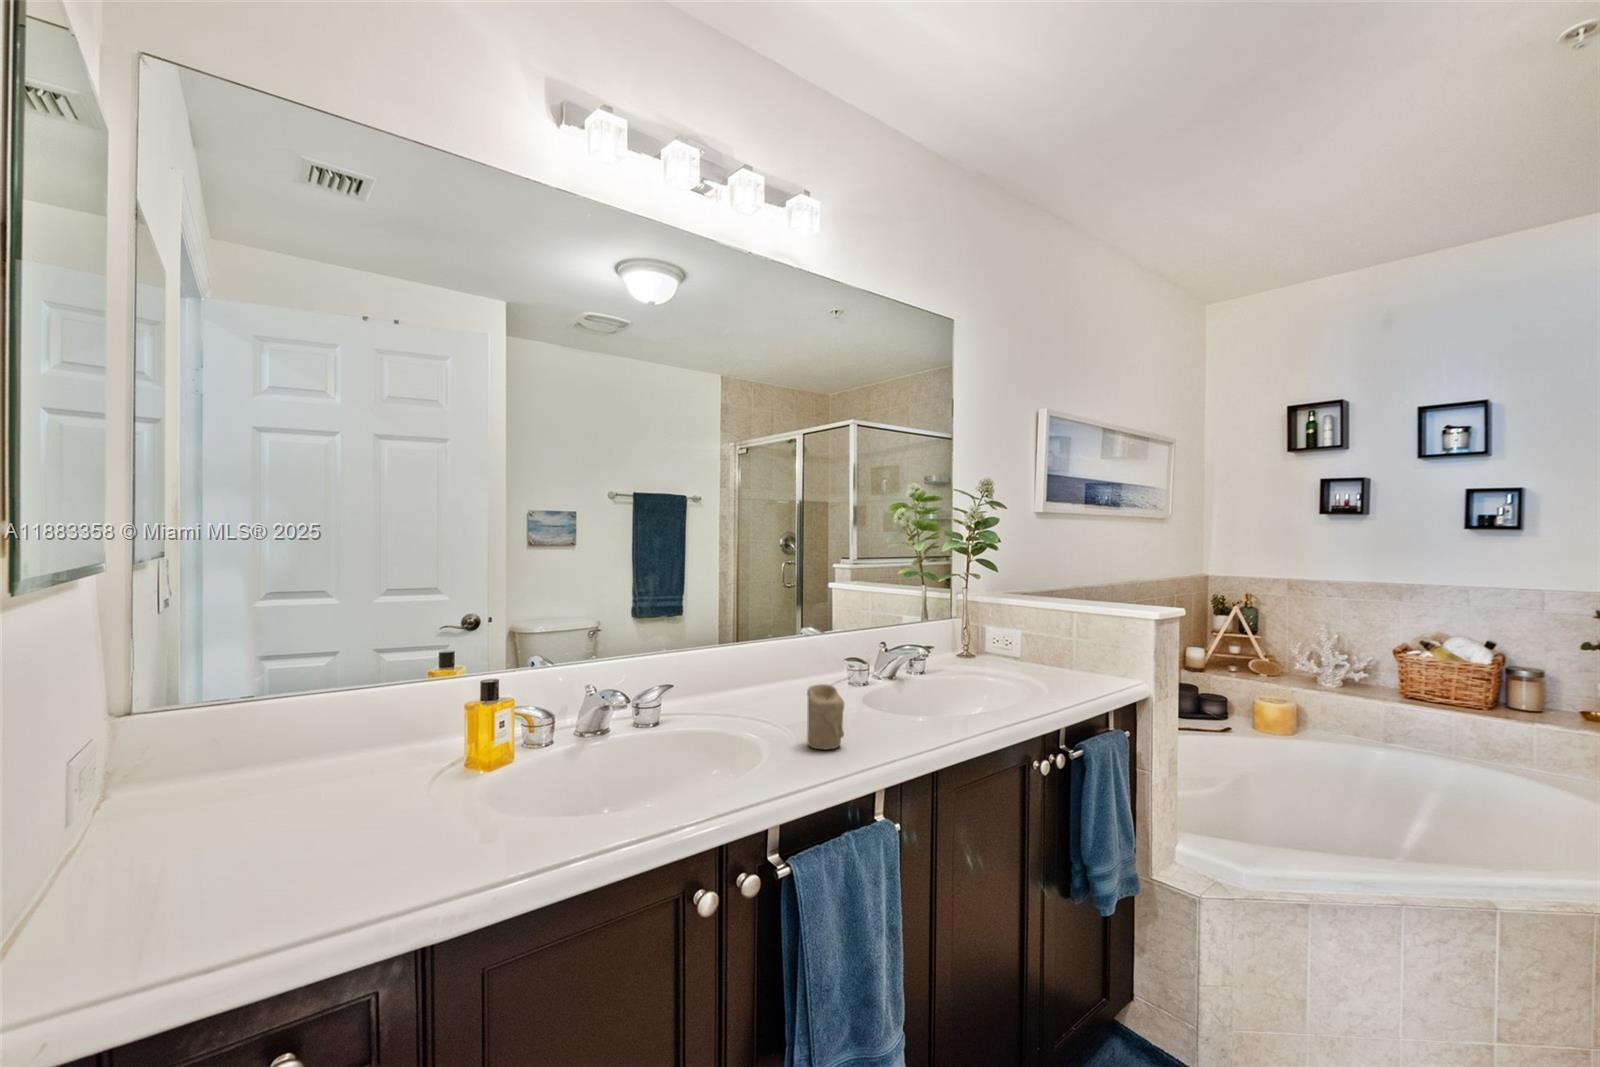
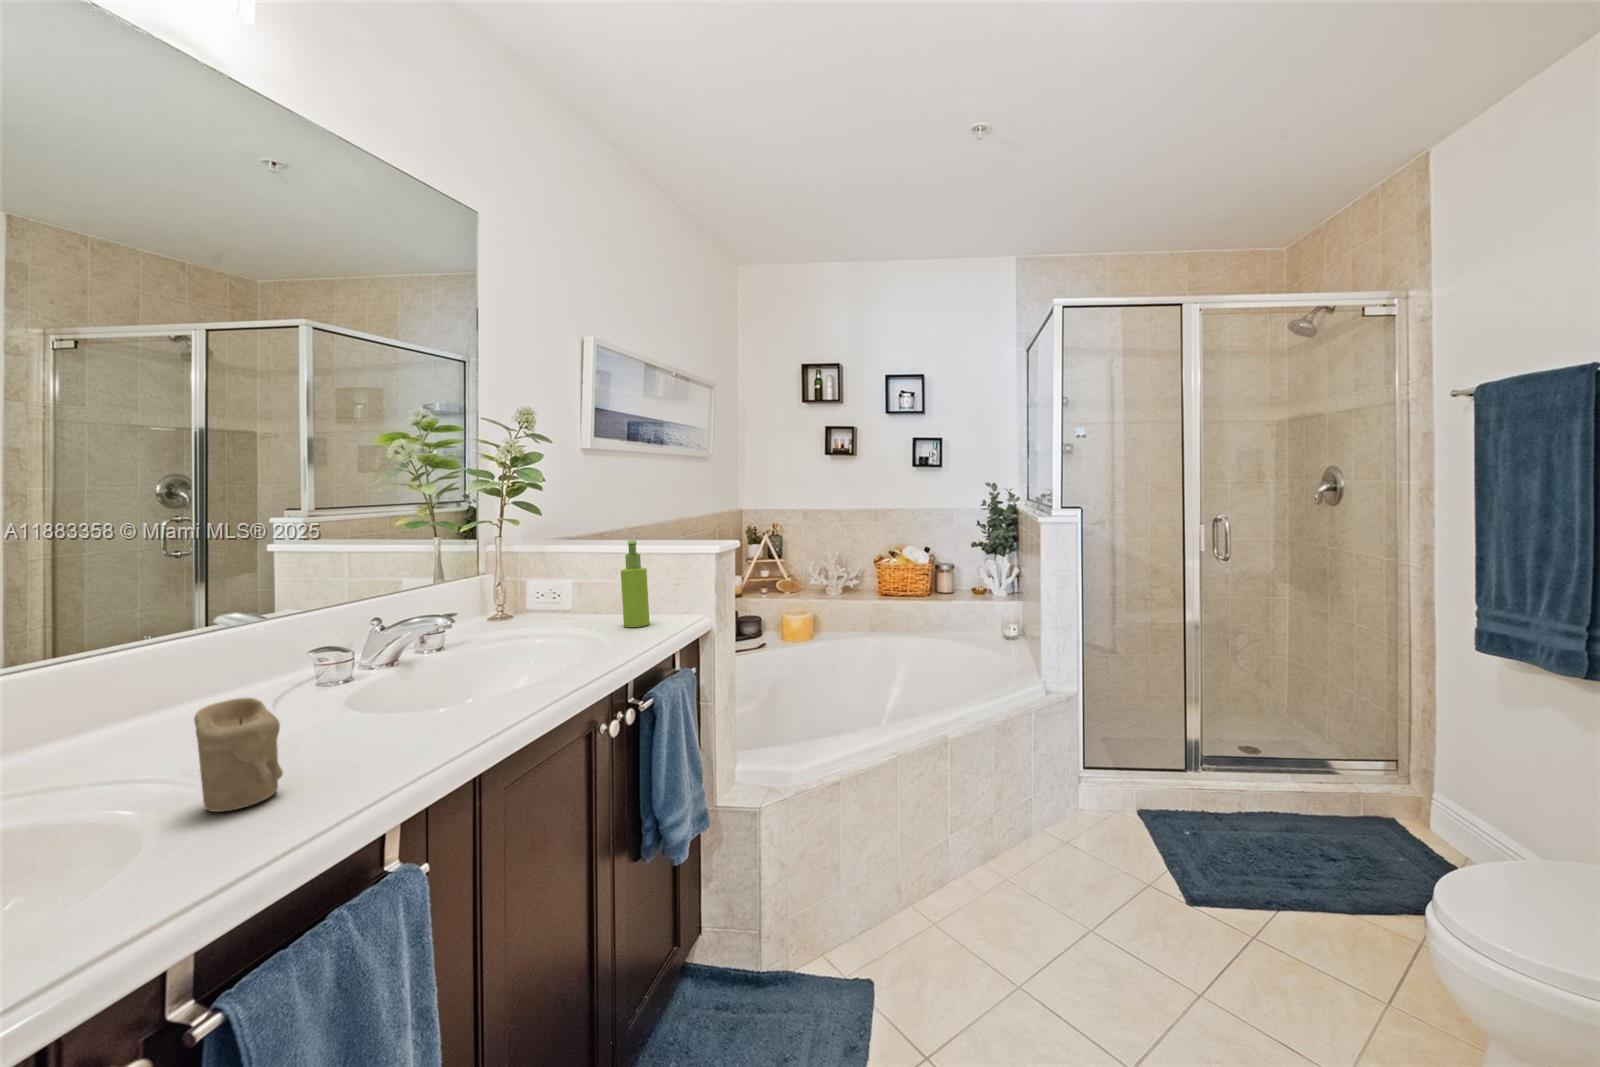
soap dispenser: none [1063,603,1088,682] -> present [621,540,650,627]

